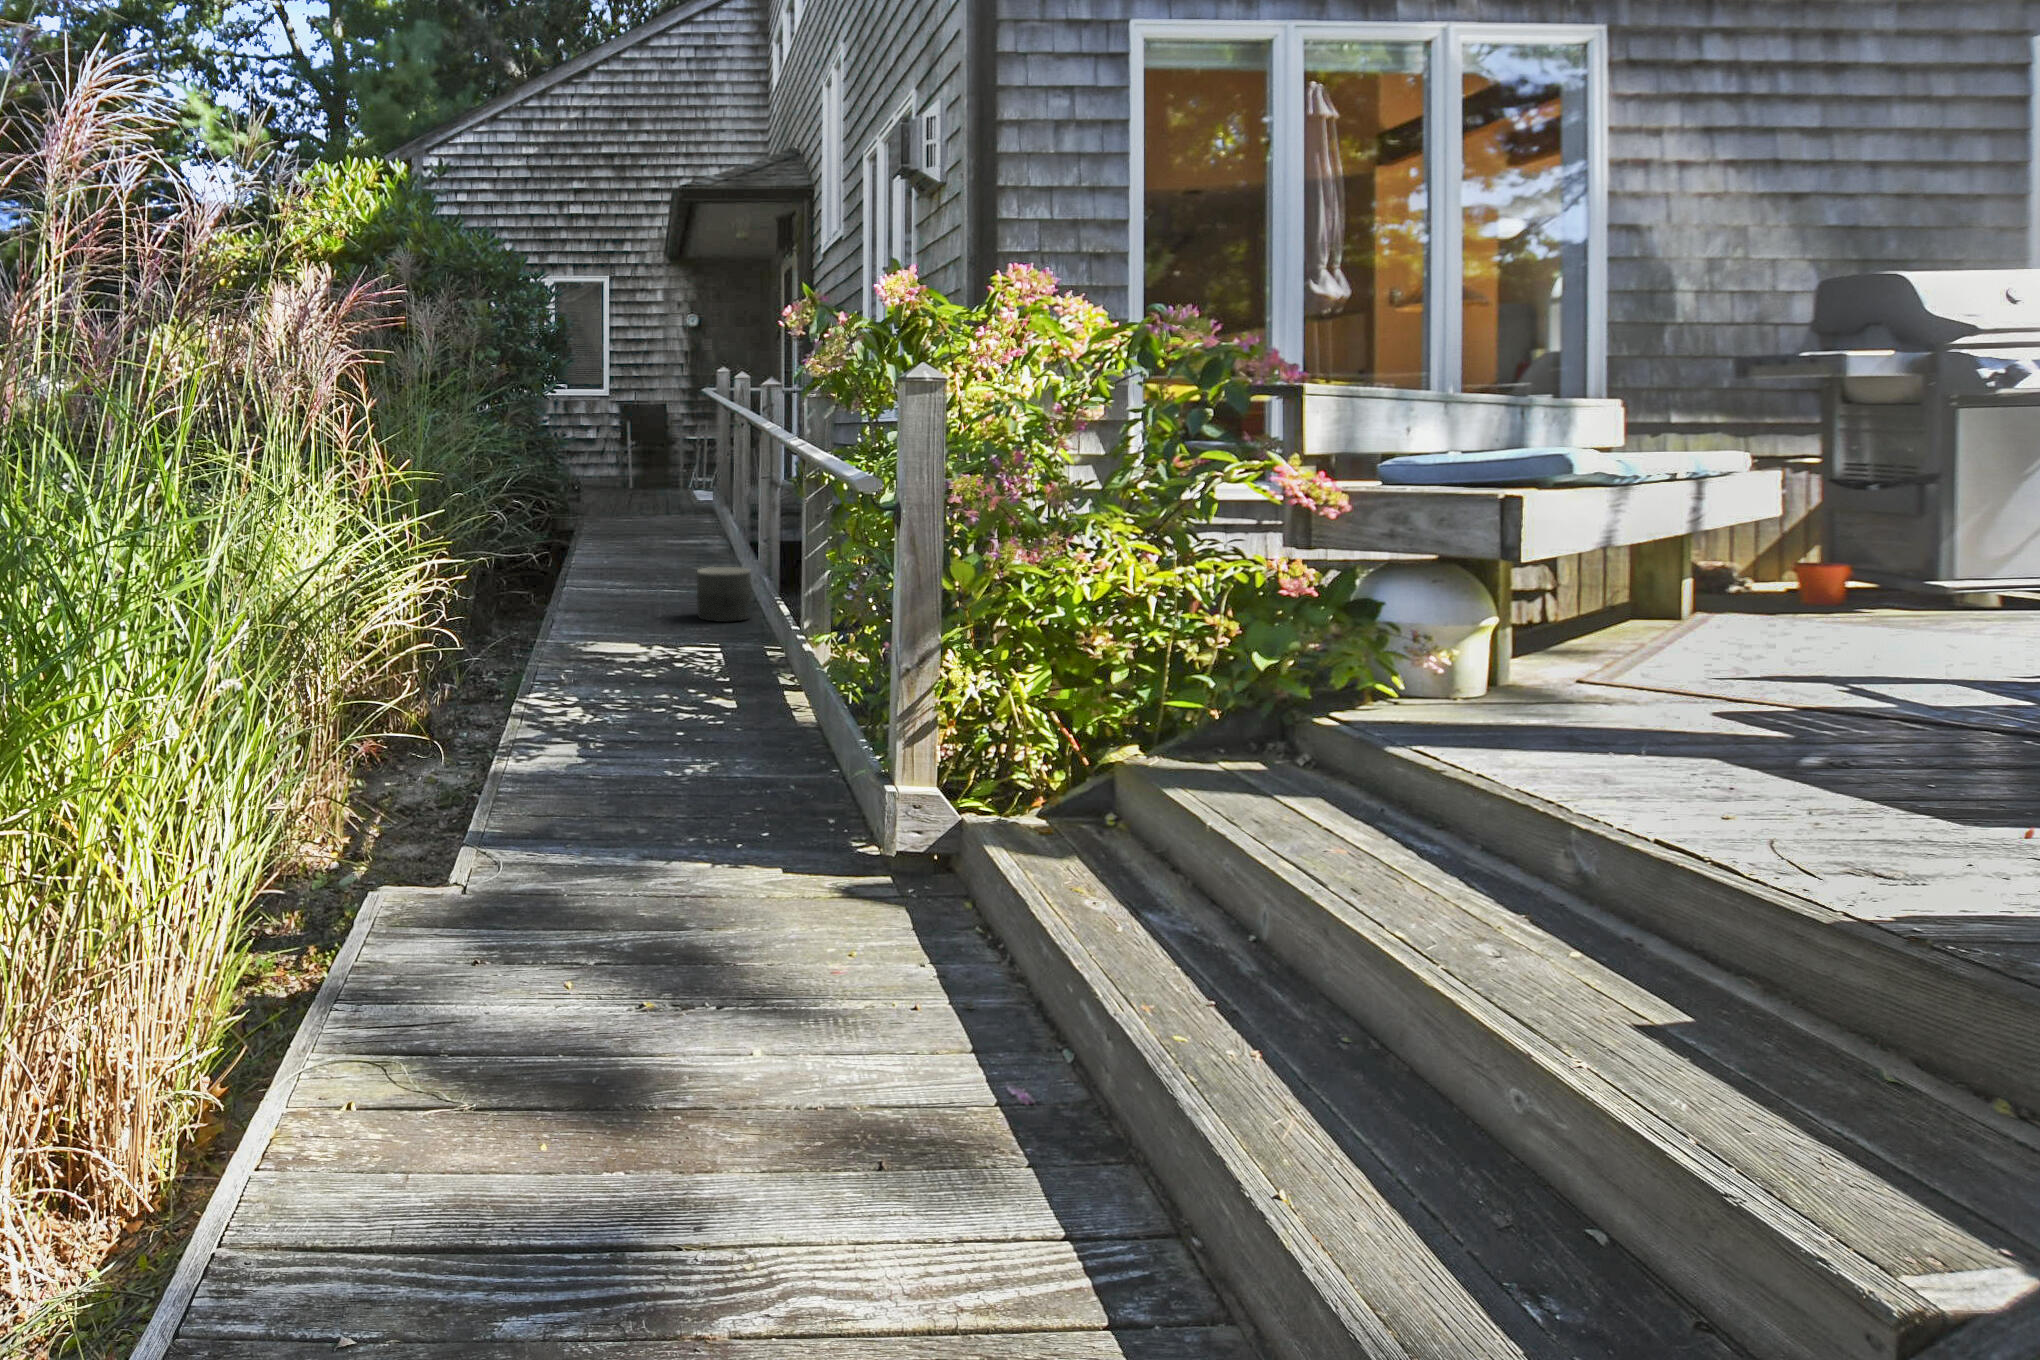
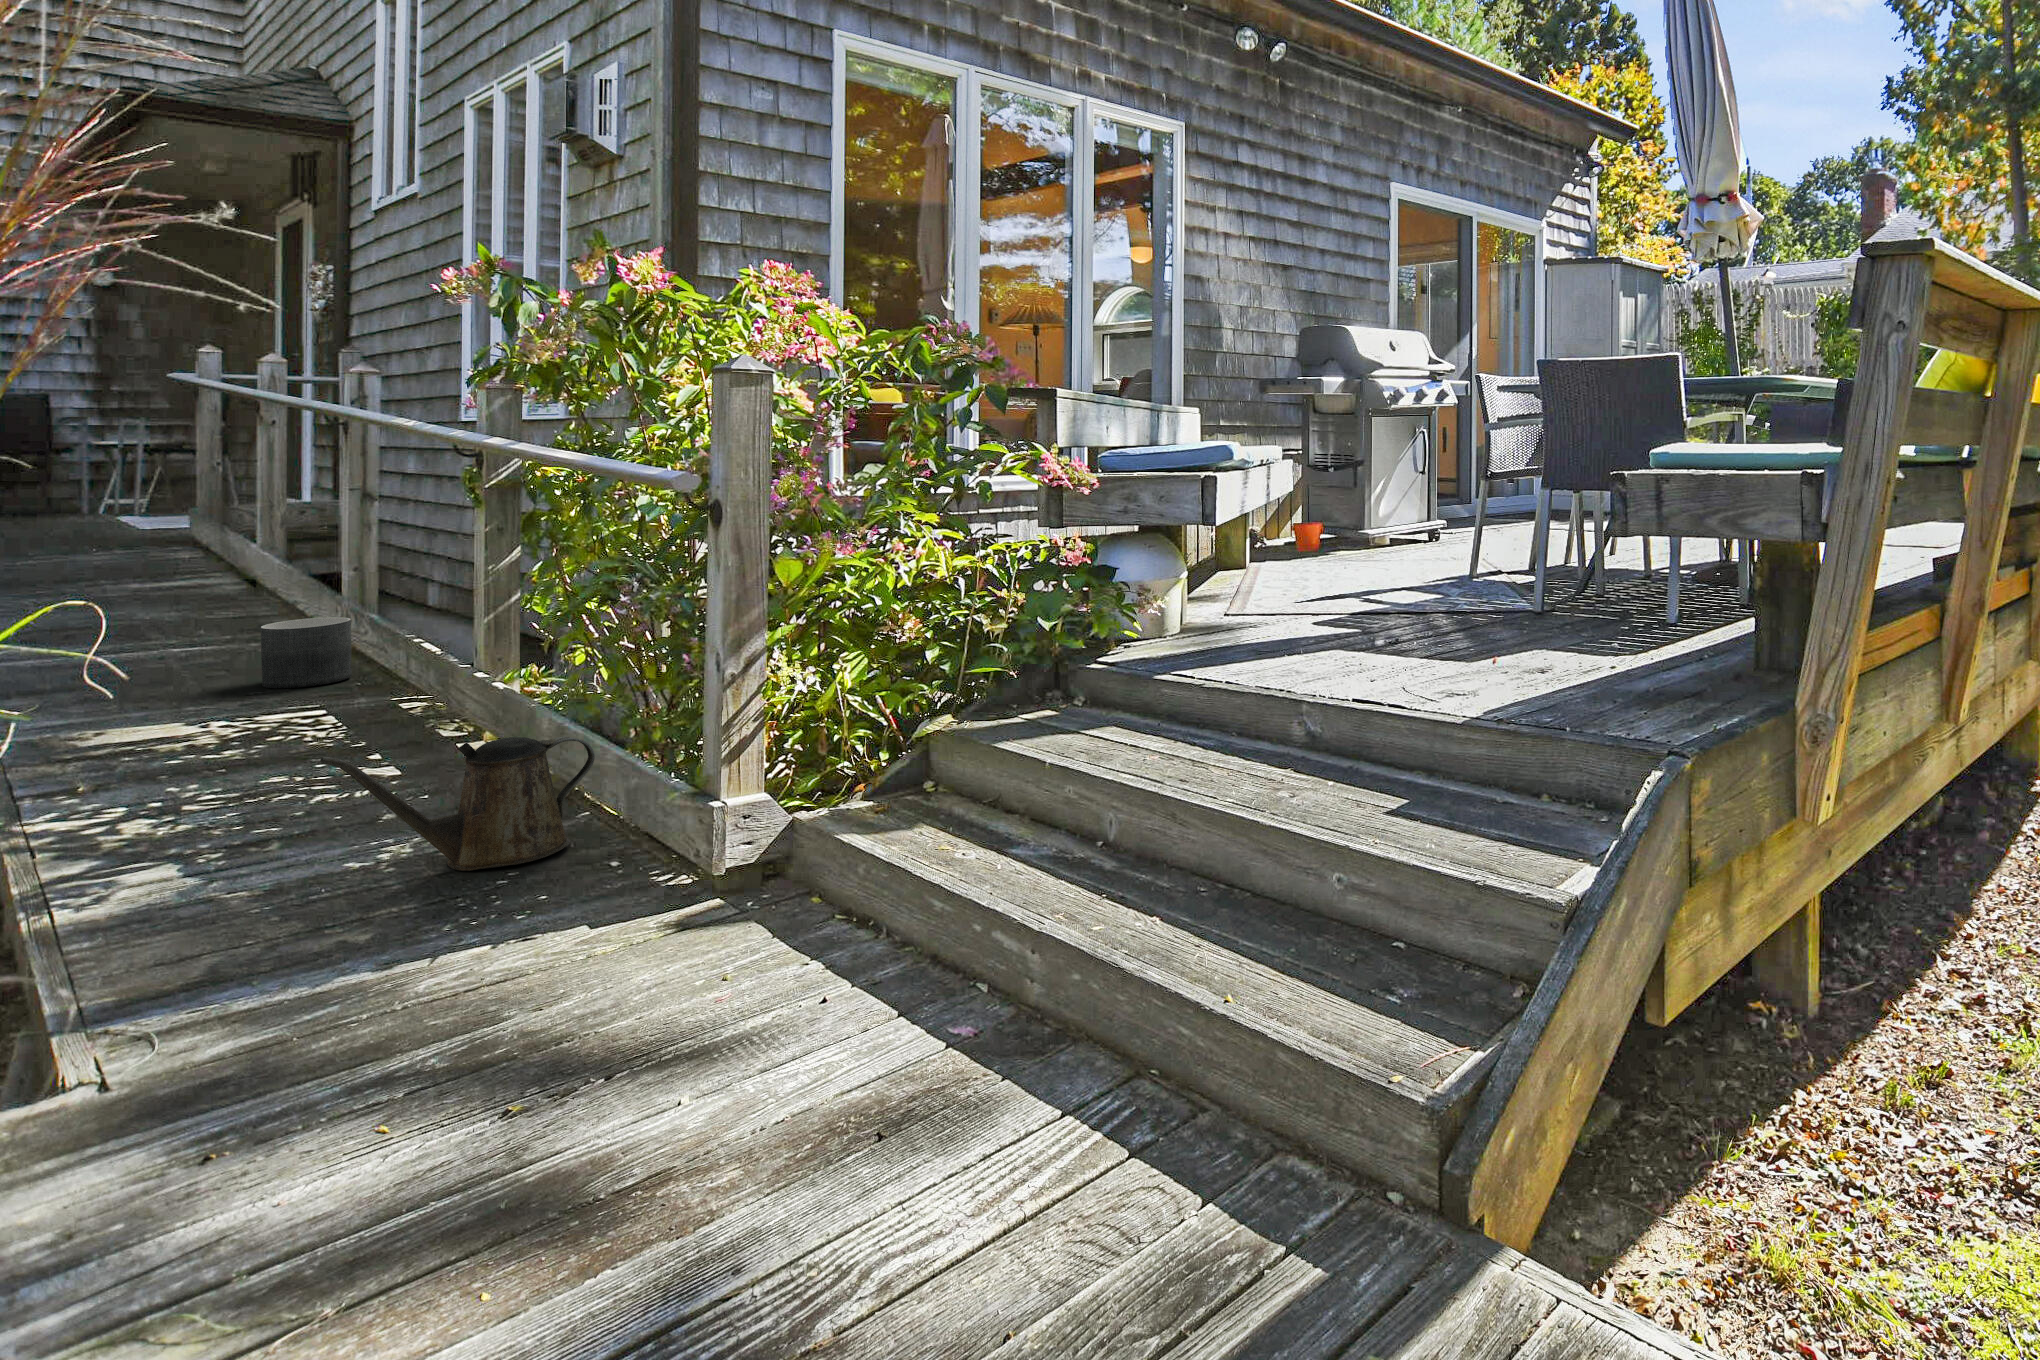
watering can: none [639,680,829,801] -> present [320,737,595,871]

